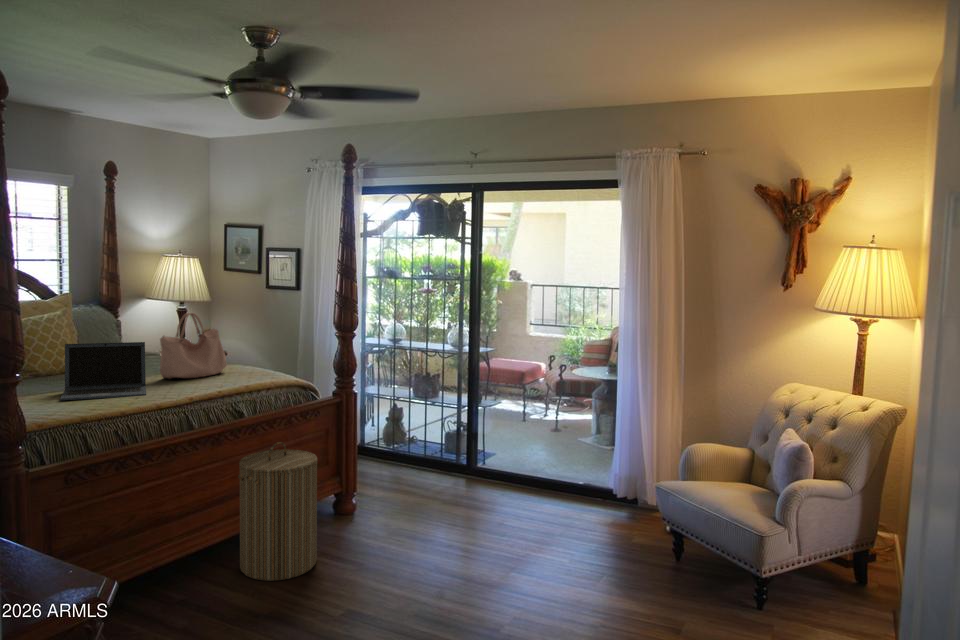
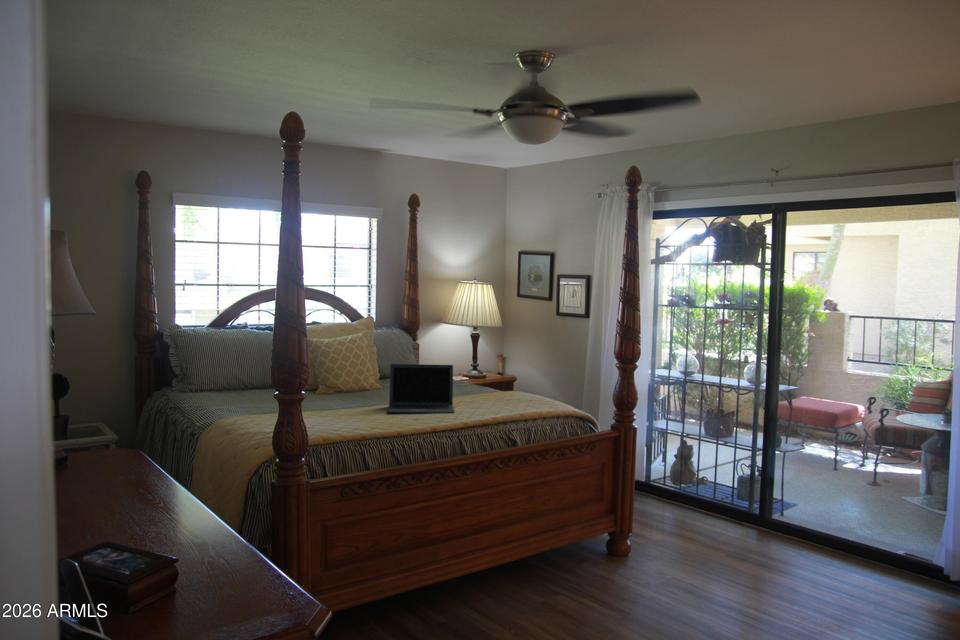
handbag: present [160,313,226,379] -> none [464,339,520,400]
laundry hamper: present [238,442,317,581] -> none [530,466,605,599]

